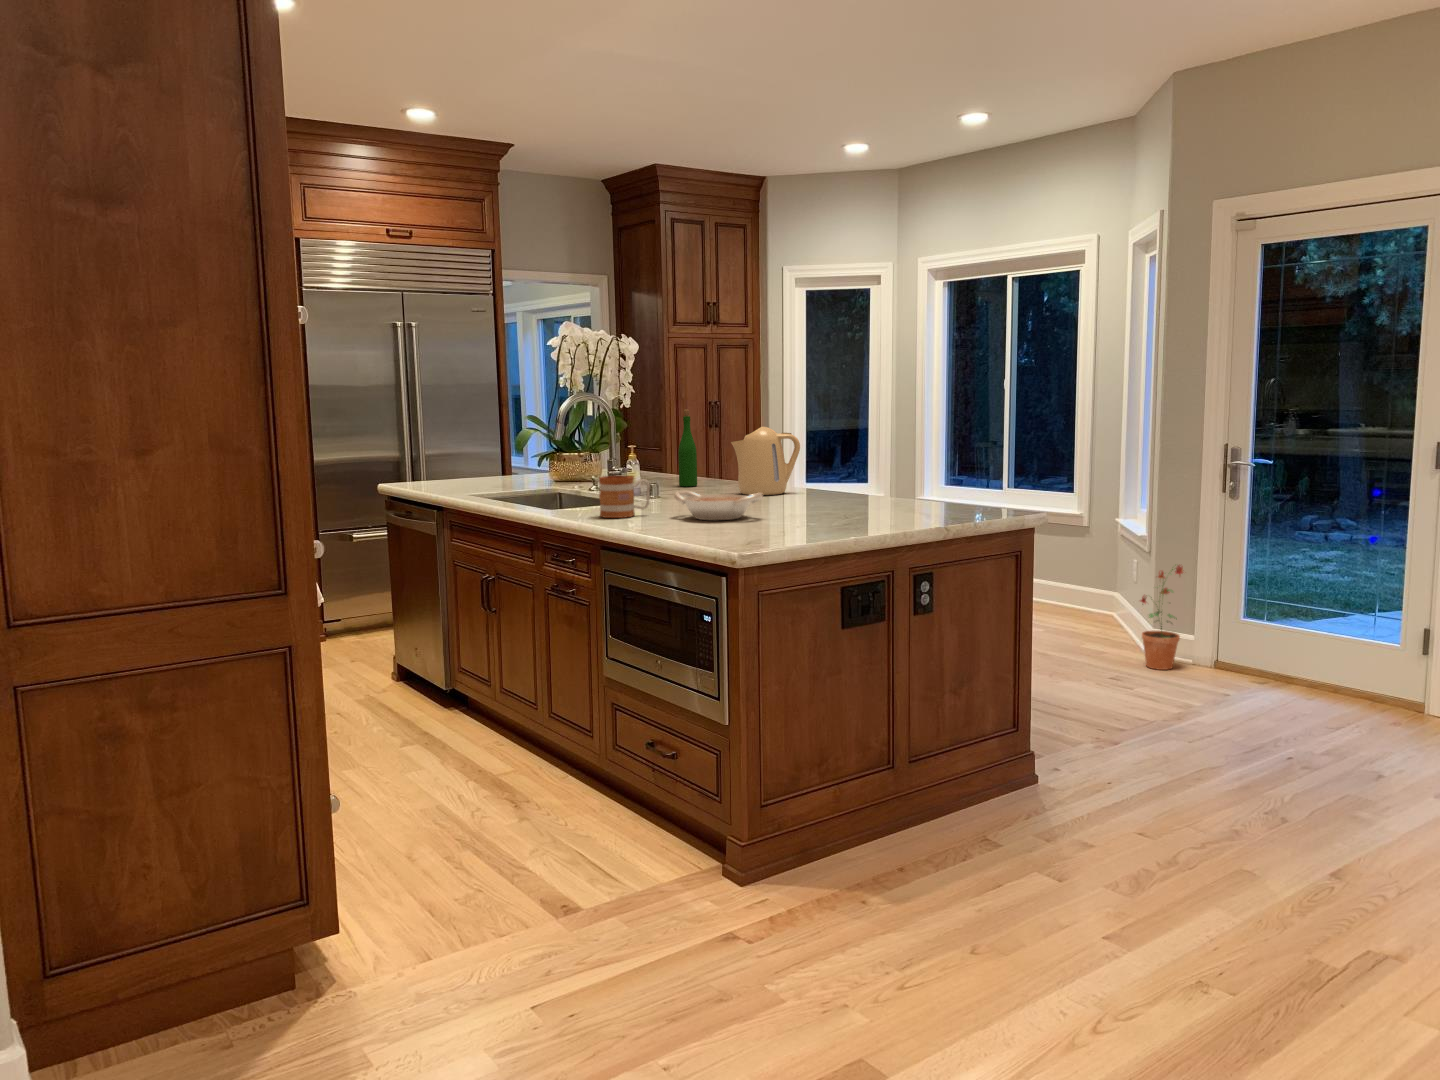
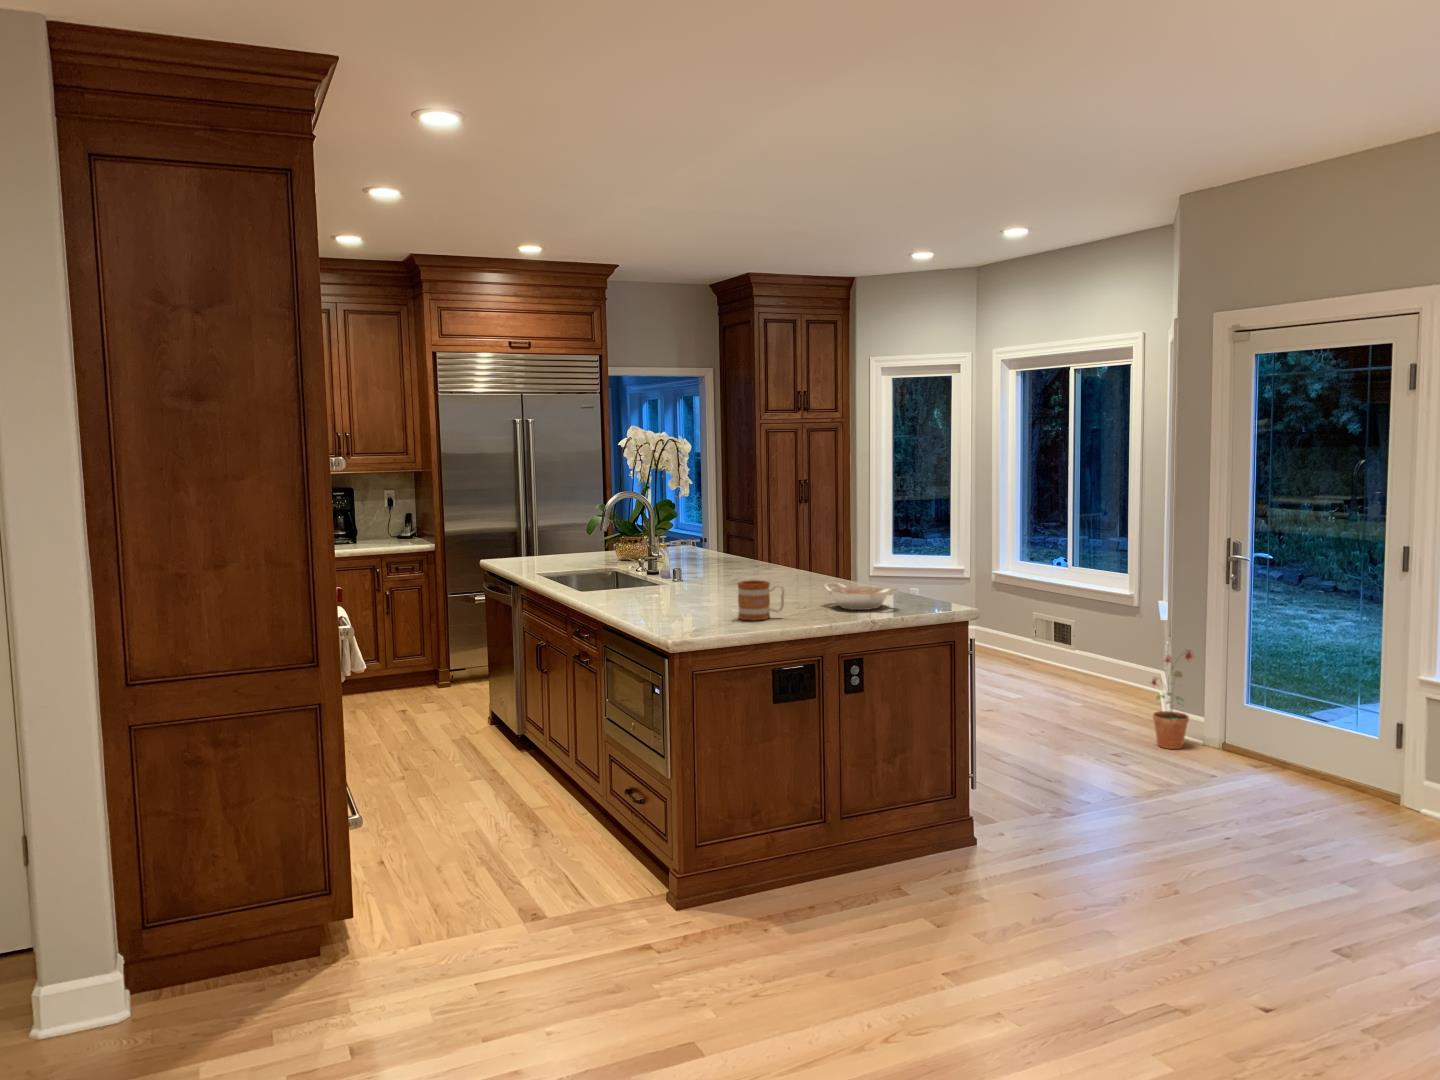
wine bottle: present [678,409,697,487] -> none [712,504,729,570]
kettle: present [731,427,800,495] -> none [743,523,801,582]
mug: present [599,476,650,518] -> present [738,580,784,621]
bowl: present [674,490,763,520] -> present [823,582,898,610]

